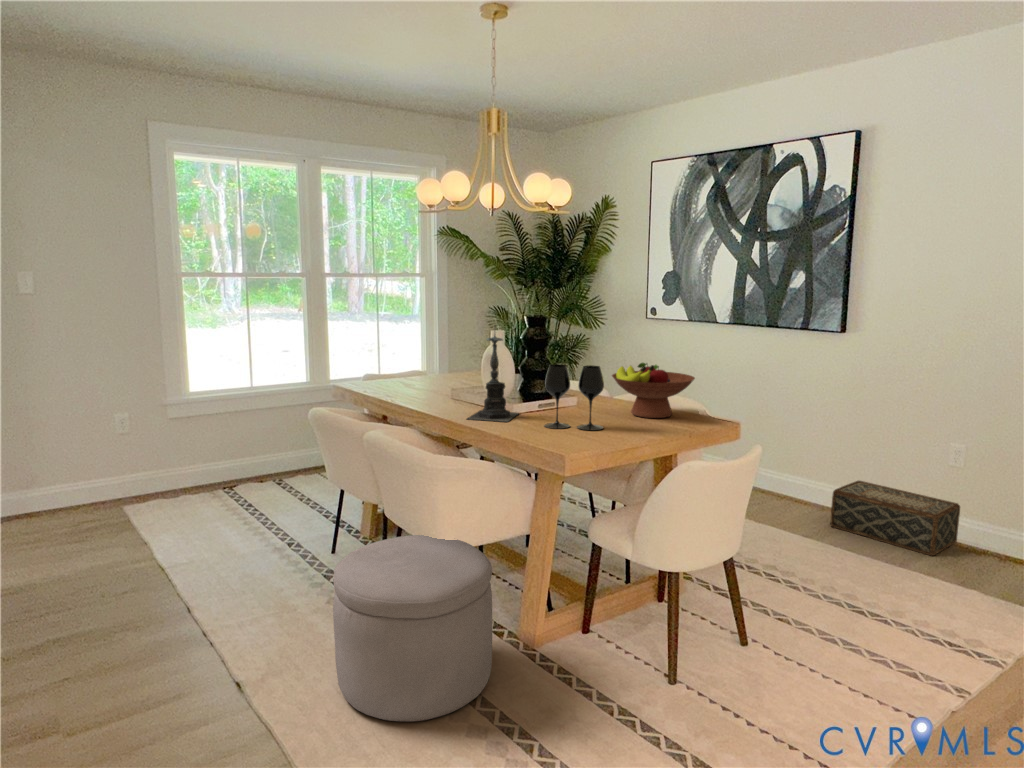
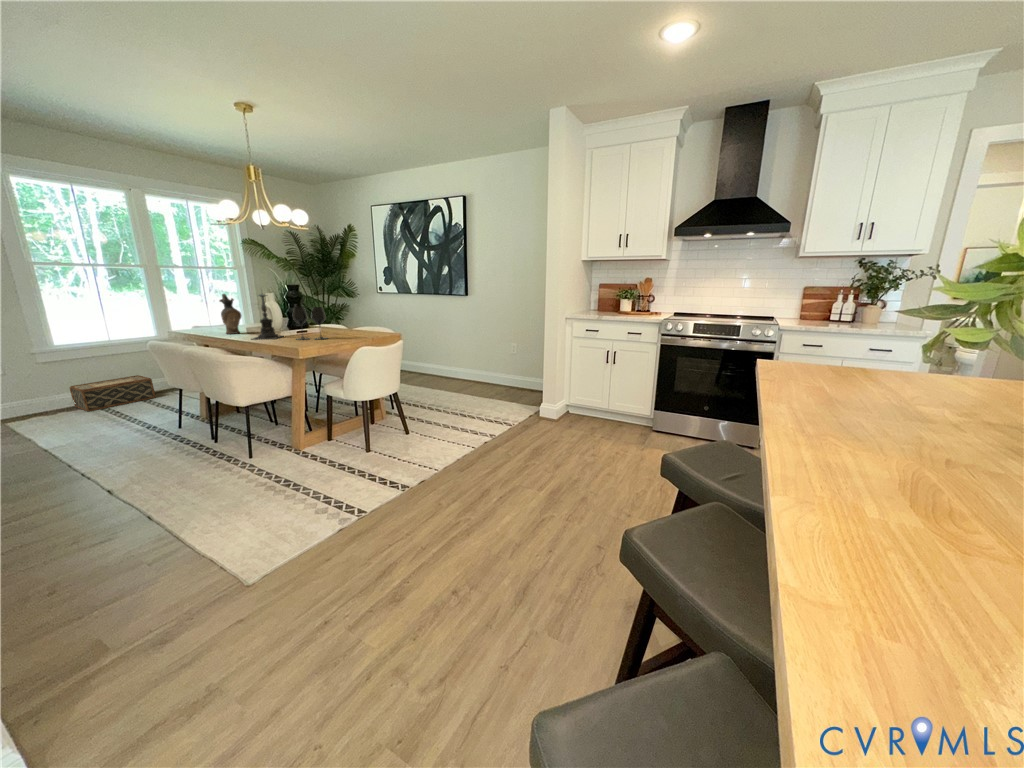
ceramic pitcher: none [419,329,449,401] -> present [220,294,241,334]
fruit bowl: present [612,363,695,418] -> none [336,307,379,334]
woven basket: present [830,481,960,556] -> present [70,375,156,411]
ottoman: present [333,535,492,722] -> none [166,400,275,489]

